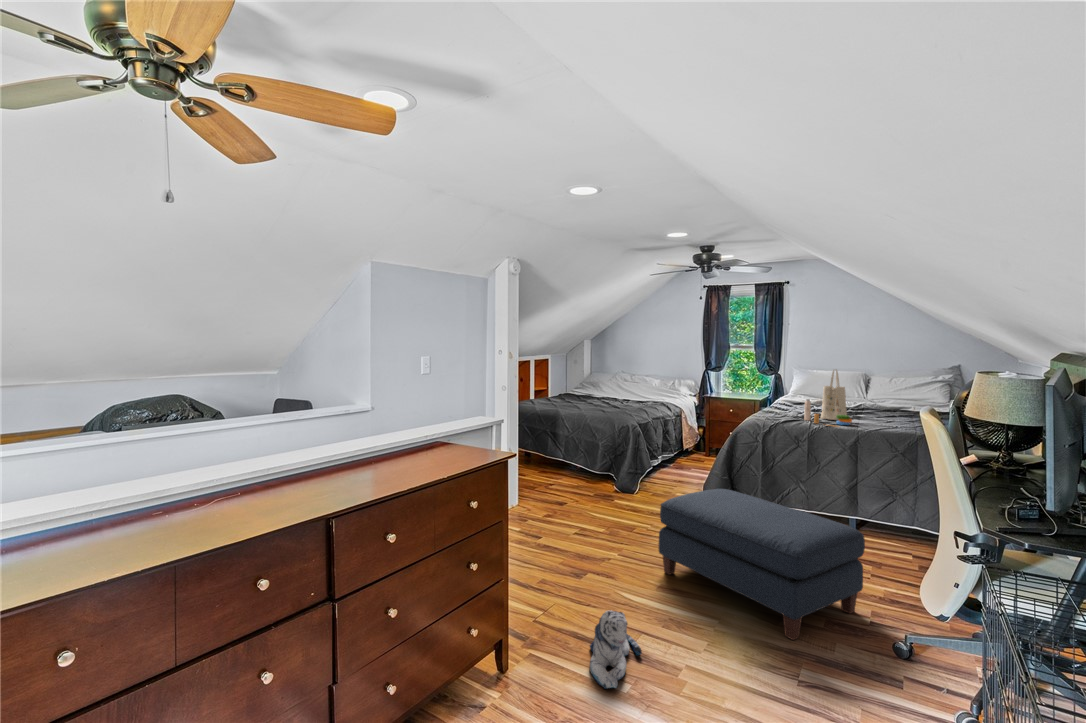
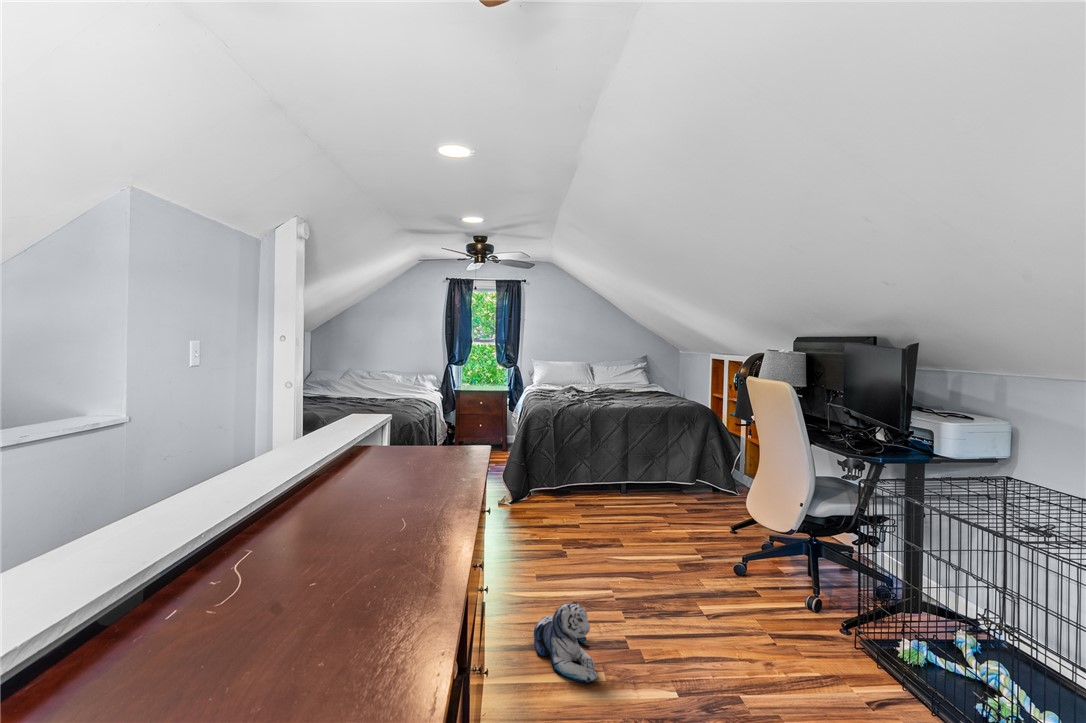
tote bag: present [804,370,852,427] -> none [578,357,617,407]
ottoman: present [659,489,865,640] -> none [523,472,695,588]

